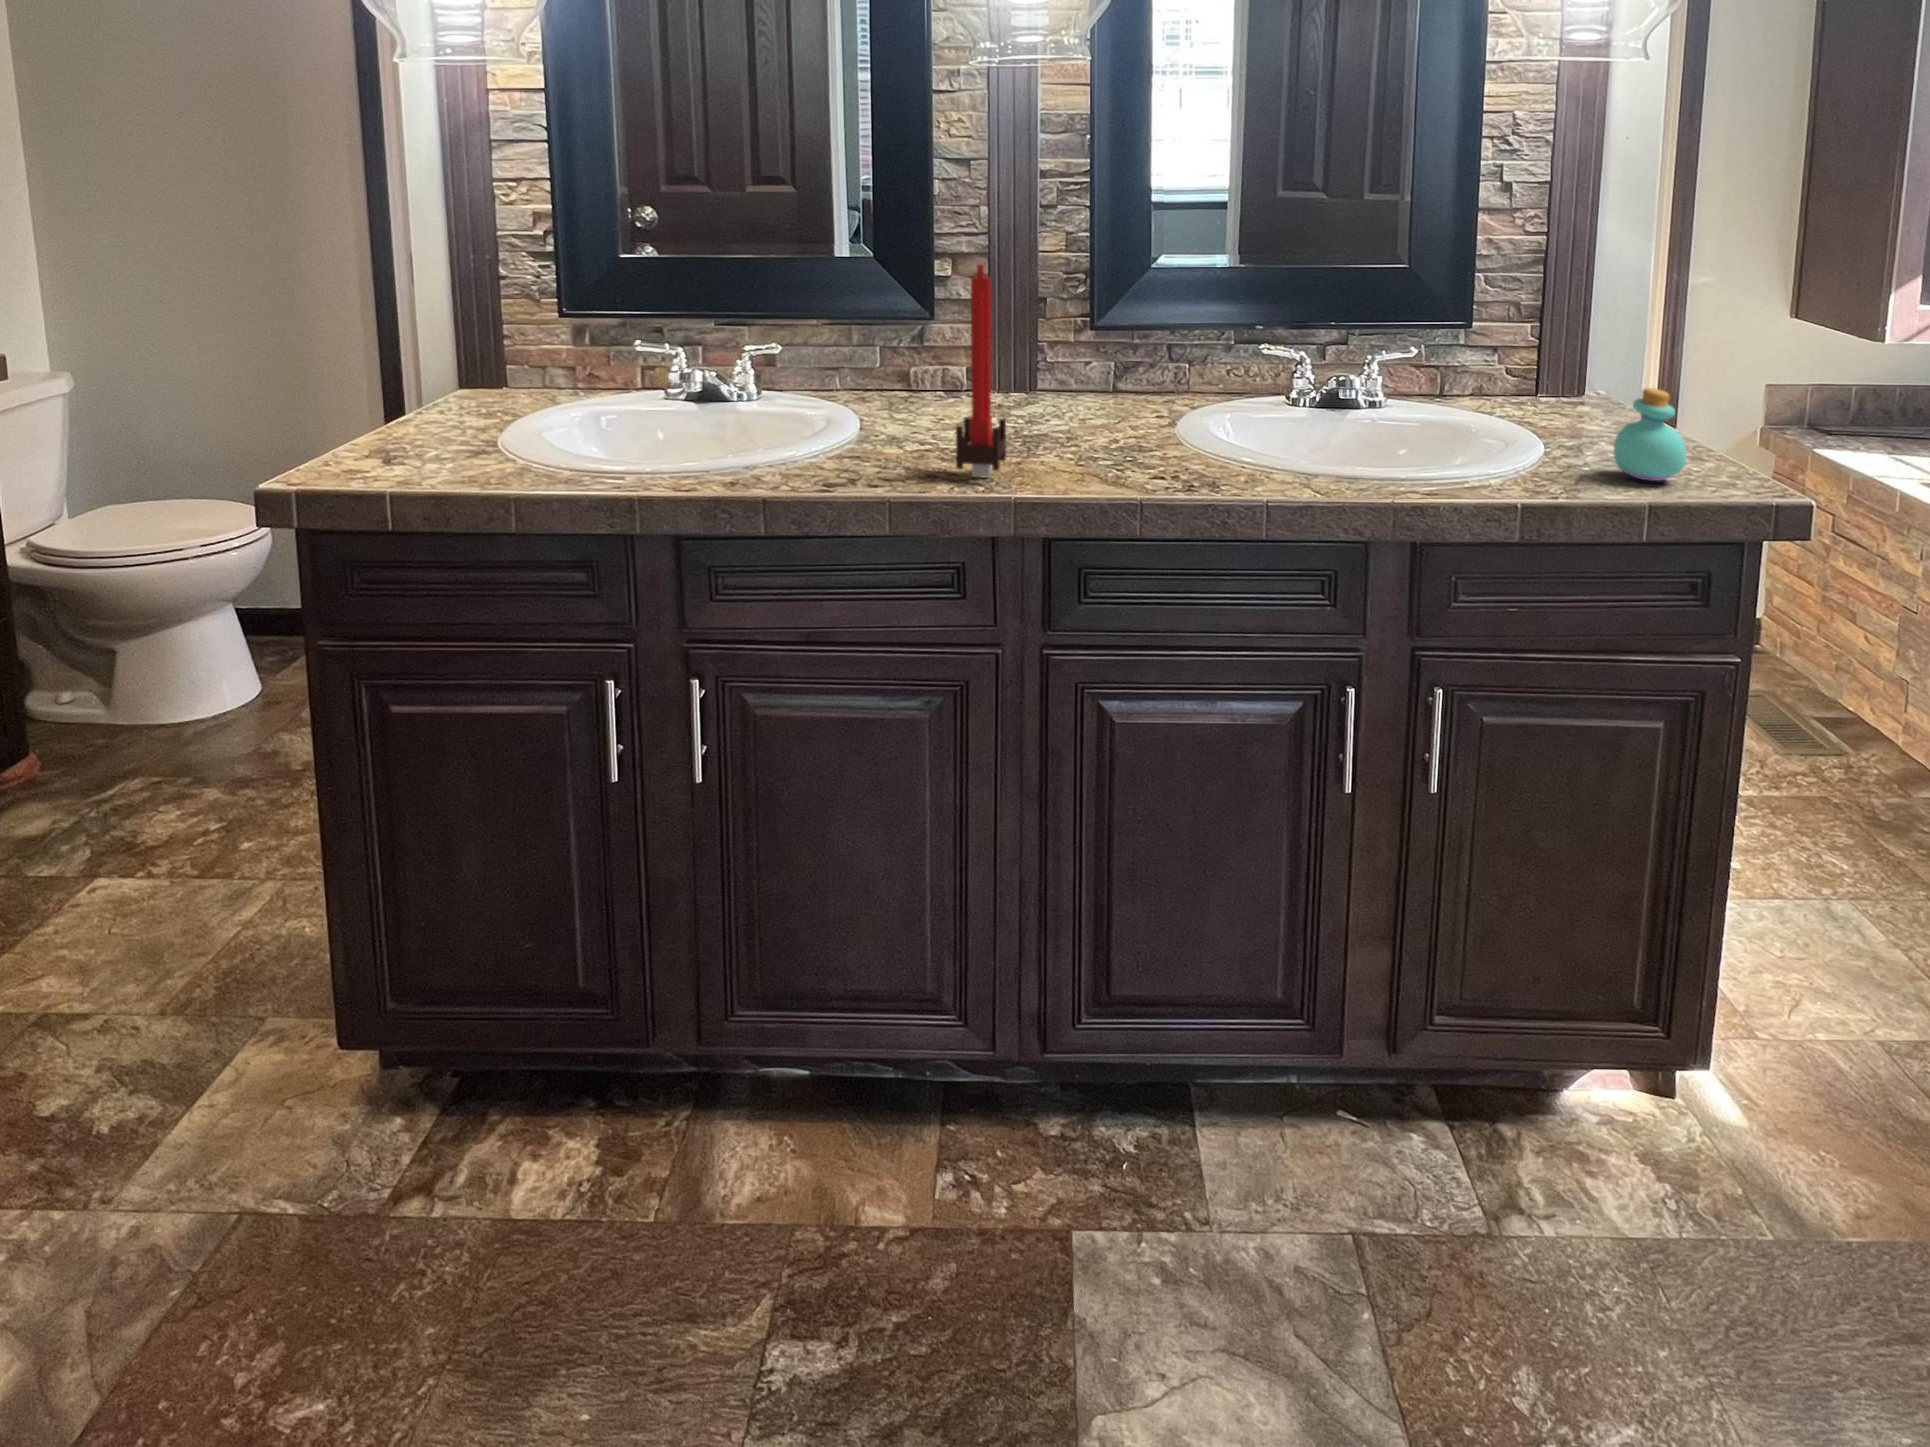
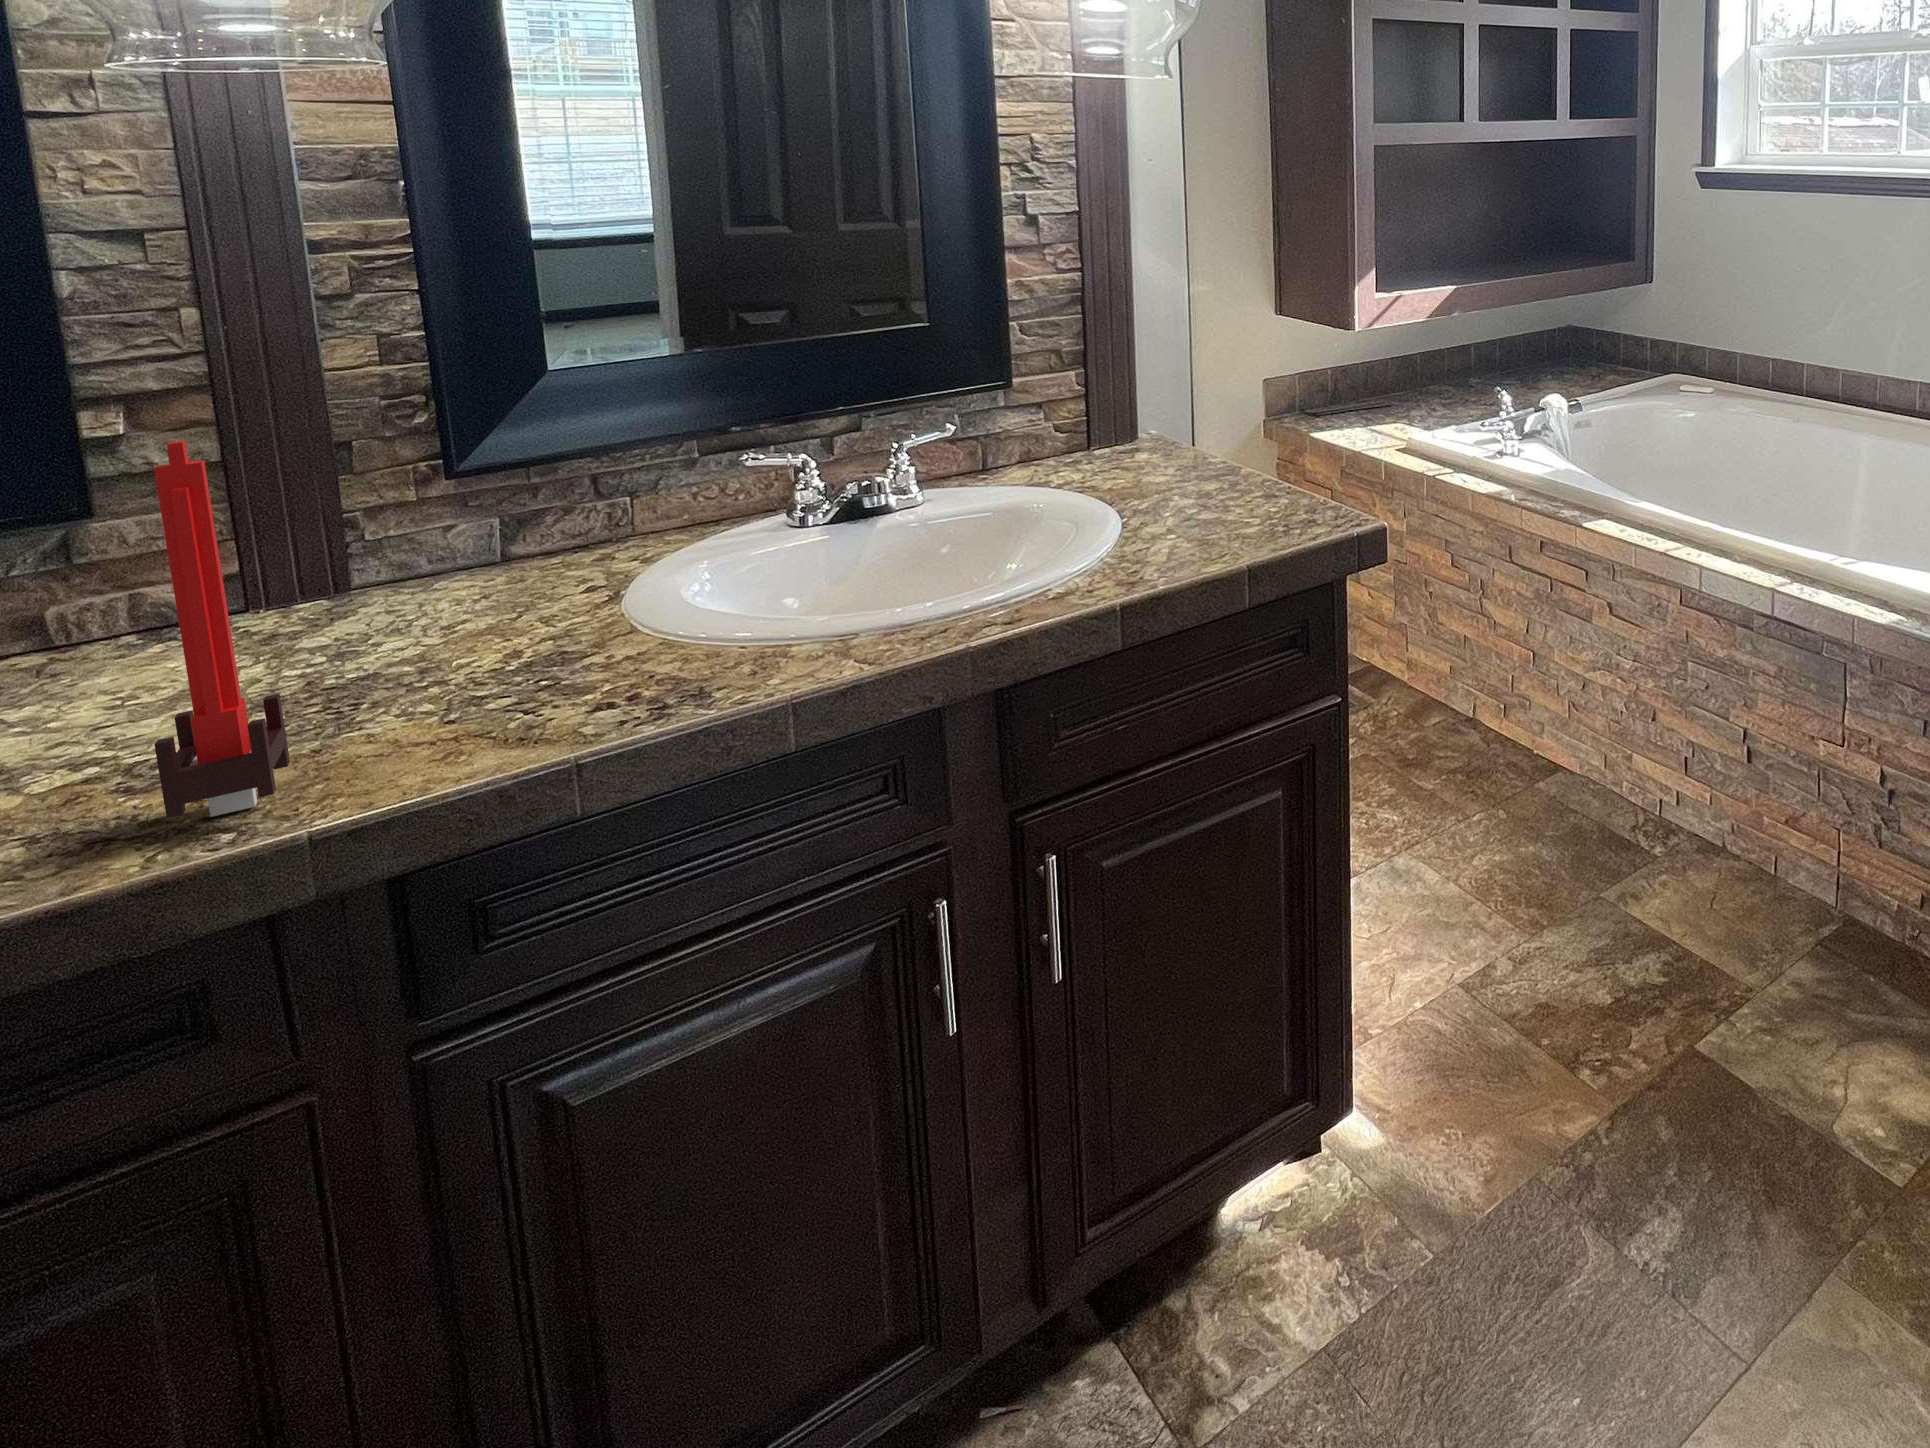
perfume bottle: present [1613,388,1687,481] -> none [1198,439,1271,539]

